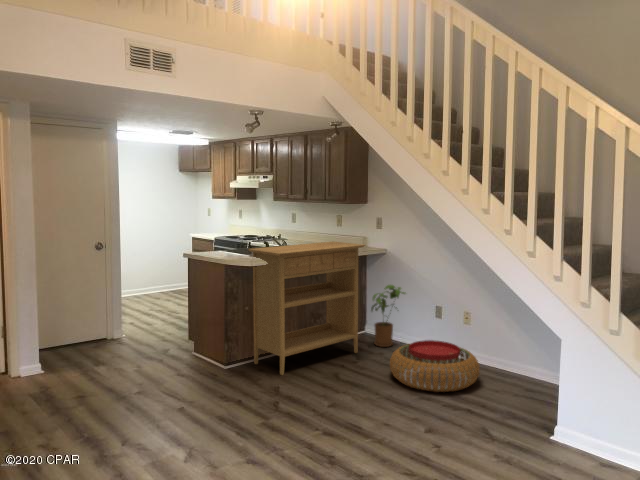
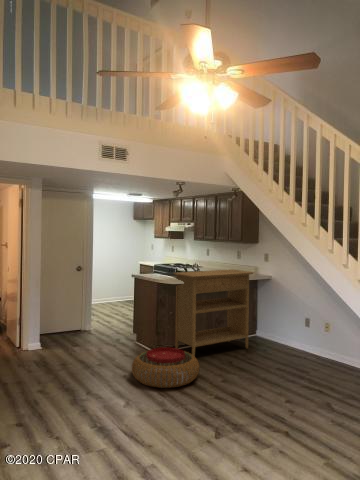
house plant: present [371,285,405,347] -> none [259,301,285,346]
pouf: present [390,340,480,392] -> present [132,347,199,388]

